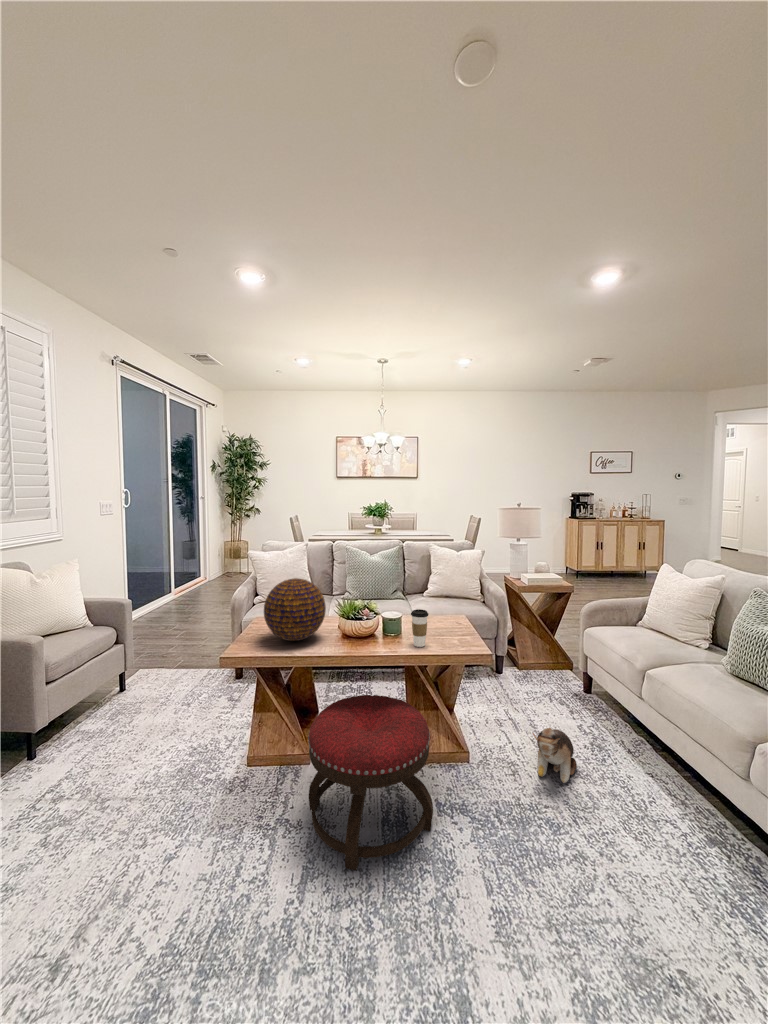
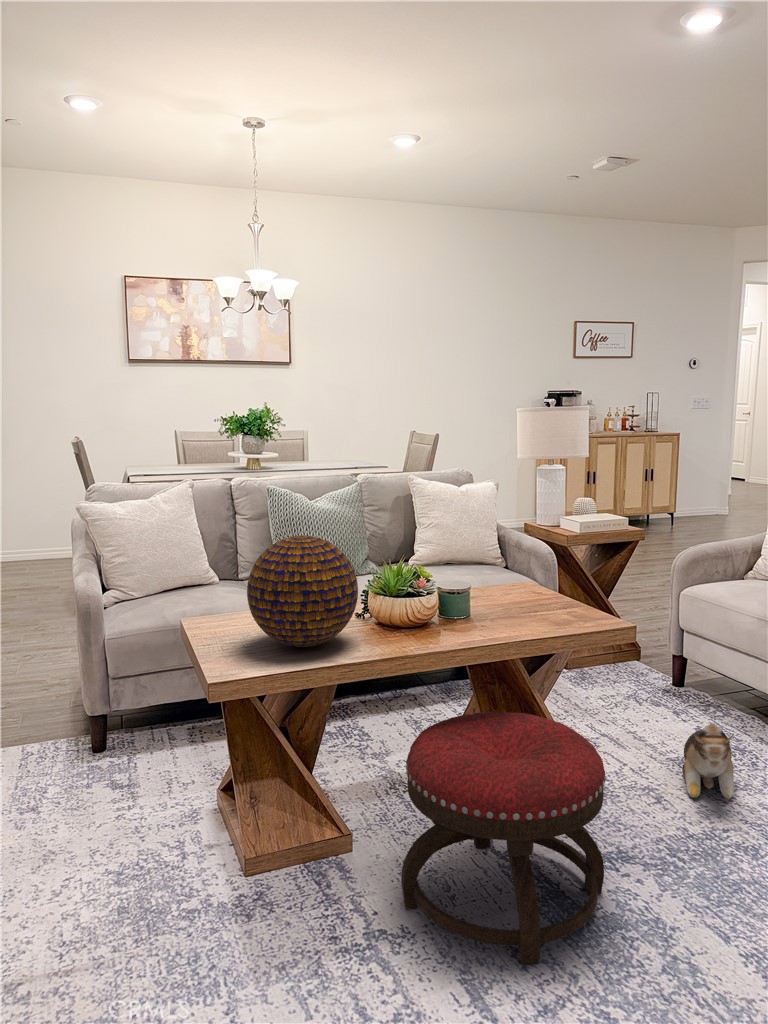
coffee cup: present [411,609,429,647] -> none [504,570,534,630]

